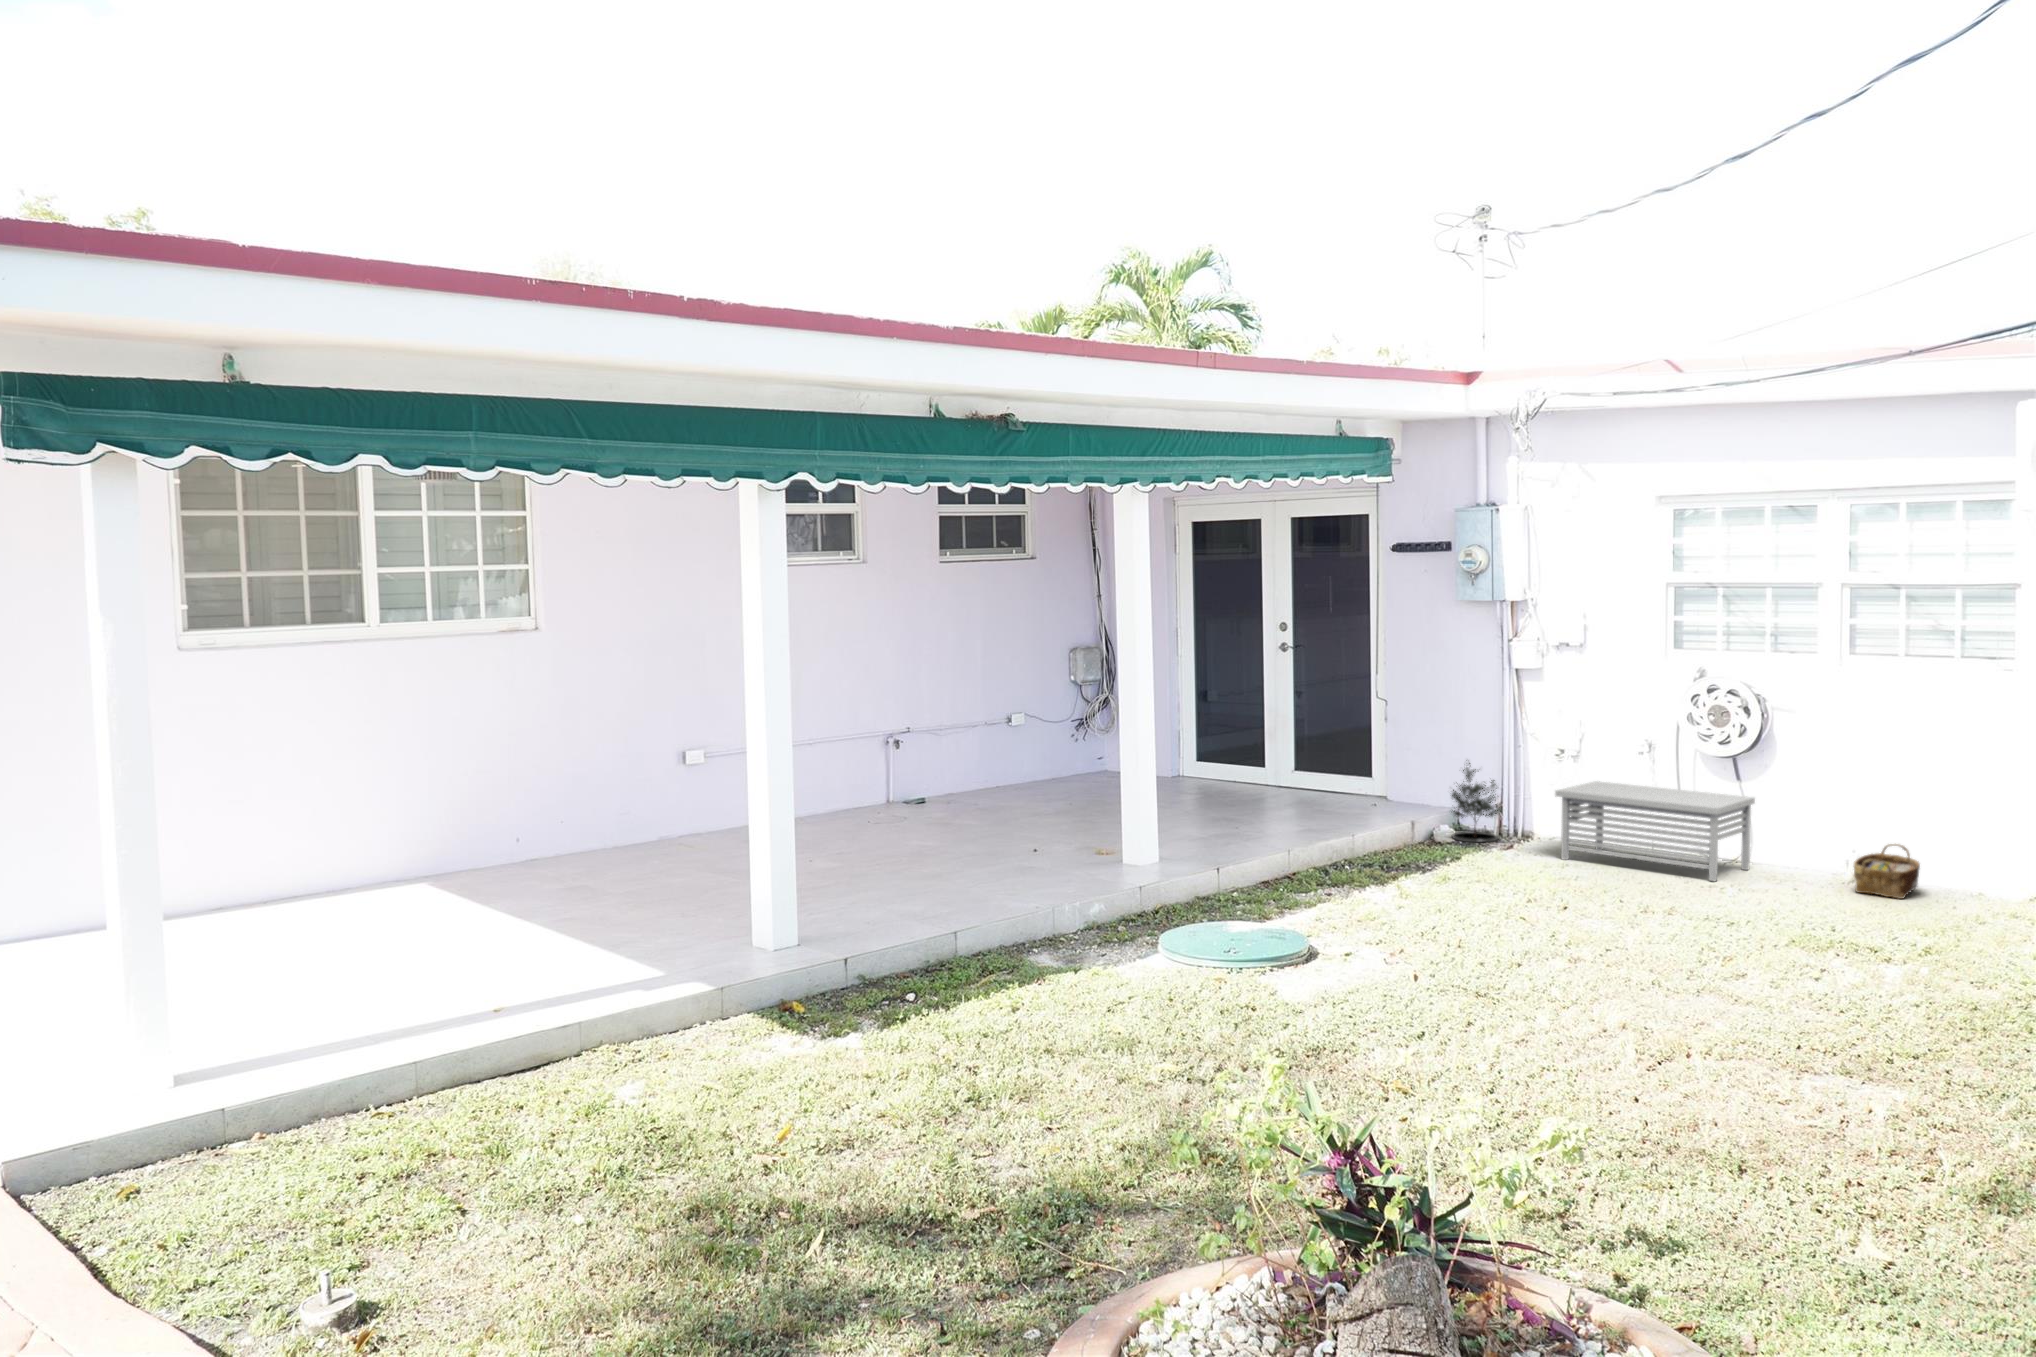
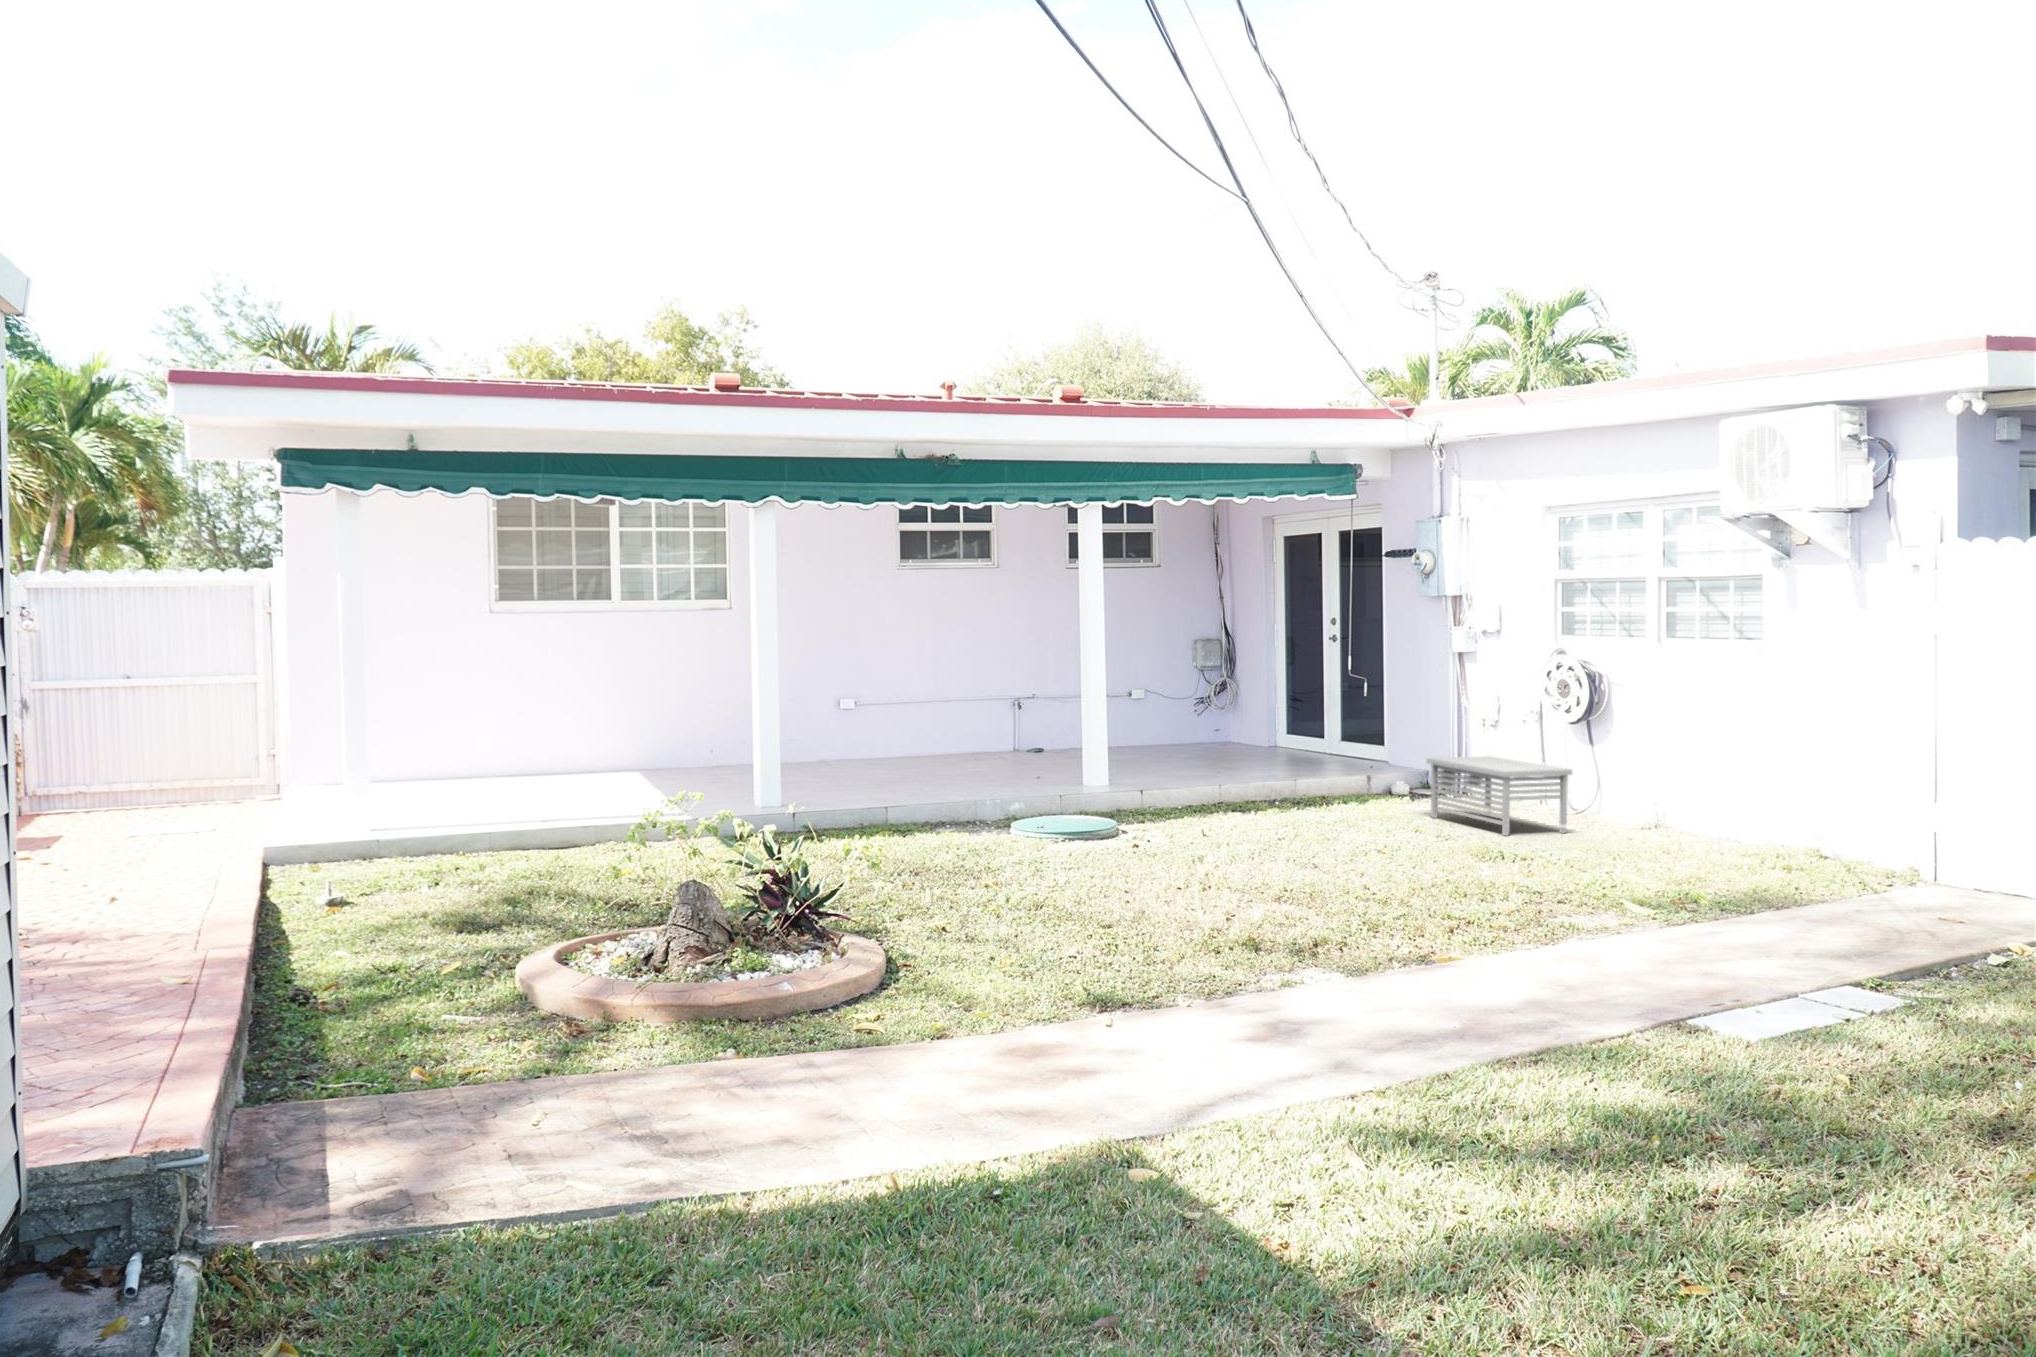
potted tree: present [1452,763,1501,842] -> none [1381,734,1432,806]
woven basket: present [1854,844,1920,899] -> none [1597,810,1661,854]

